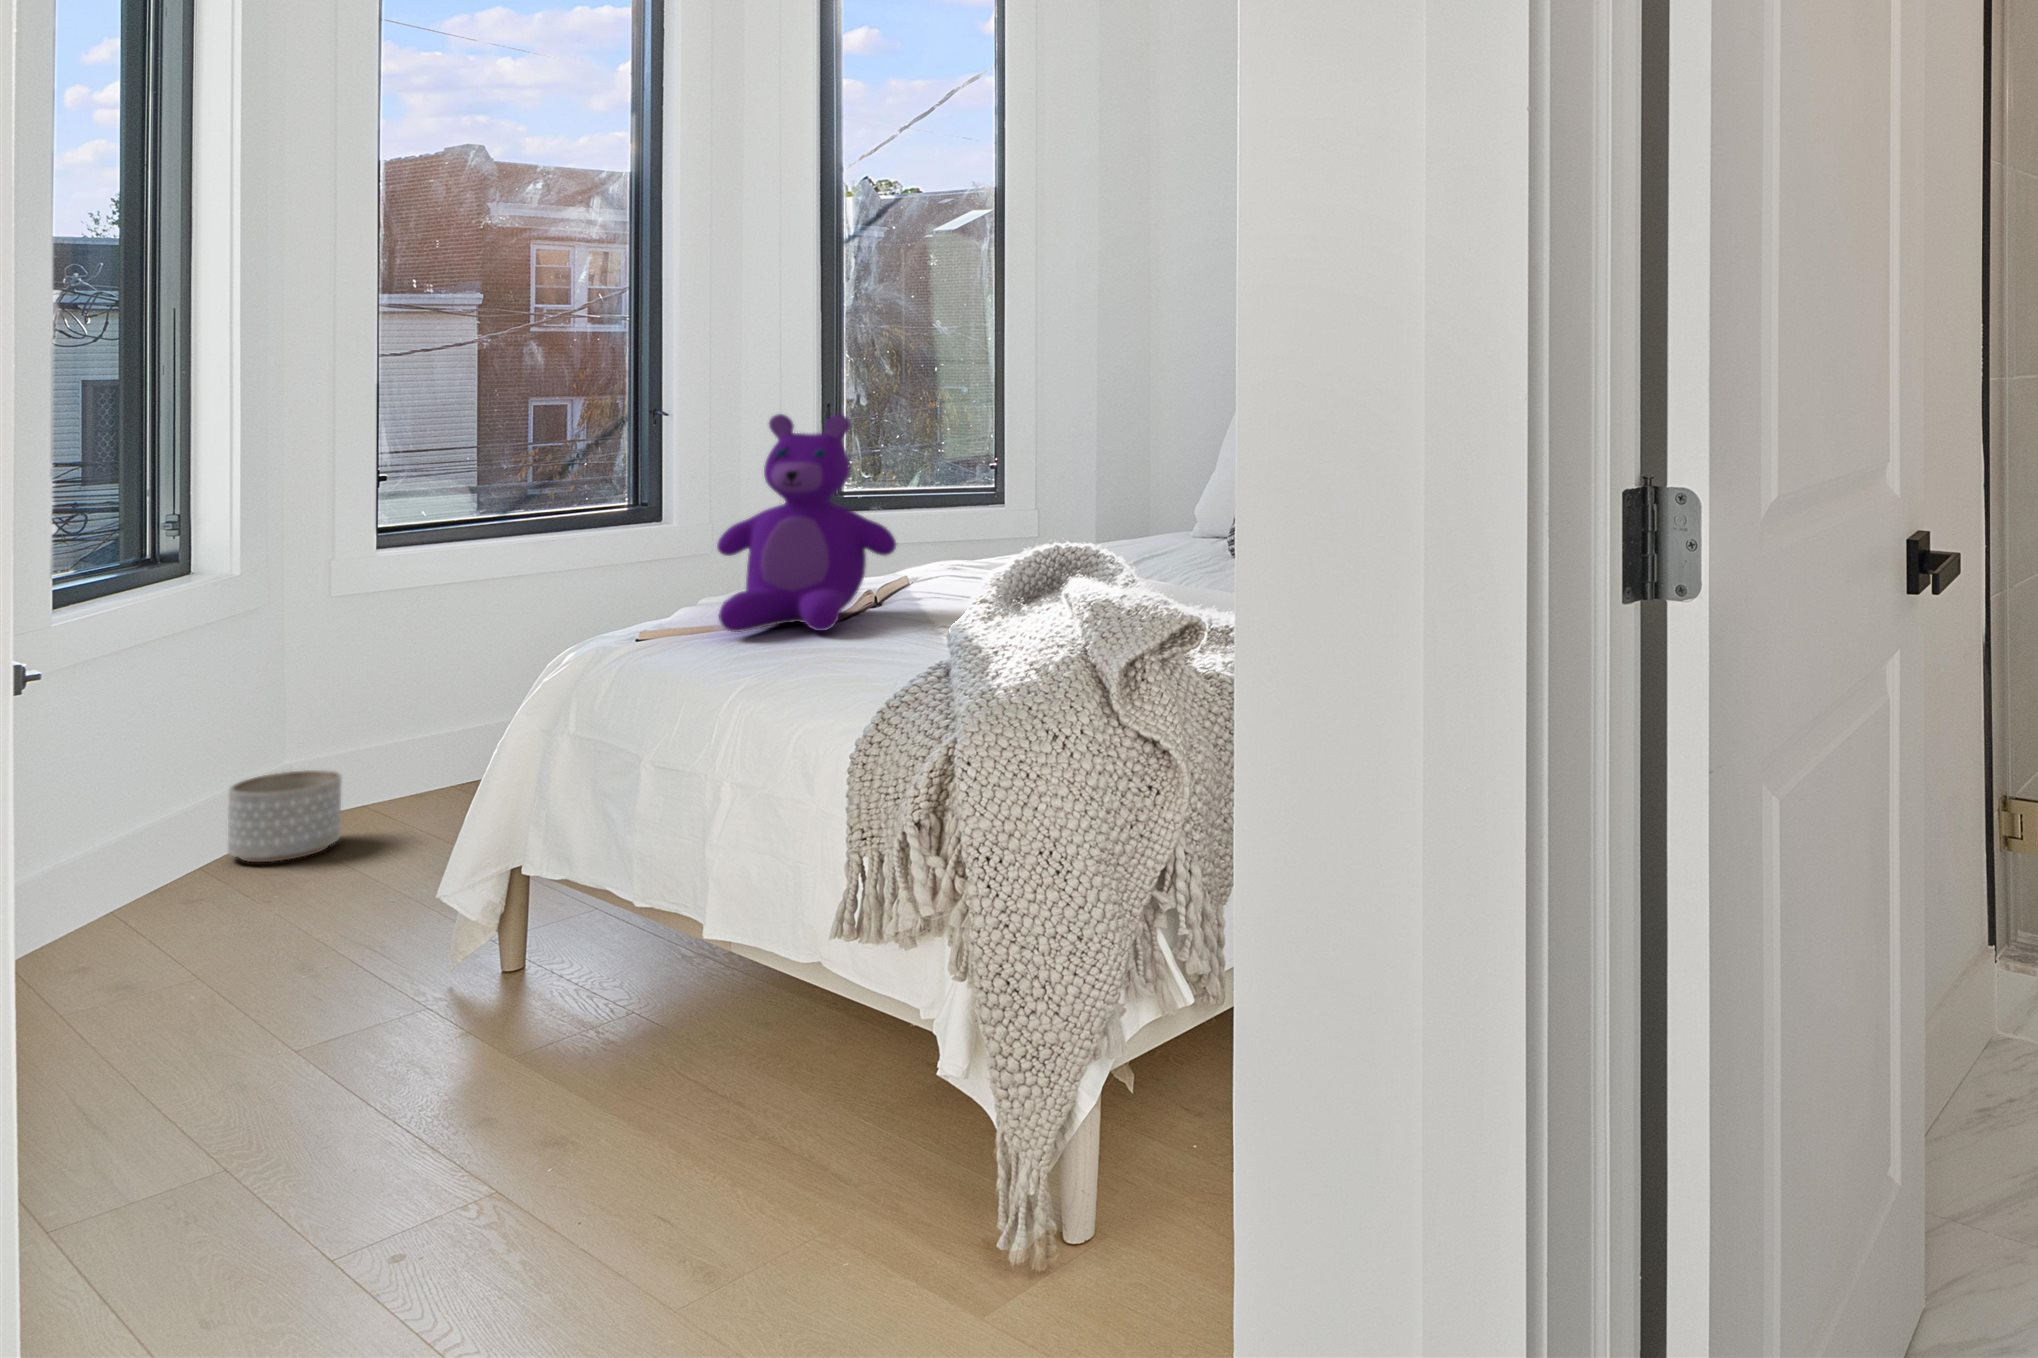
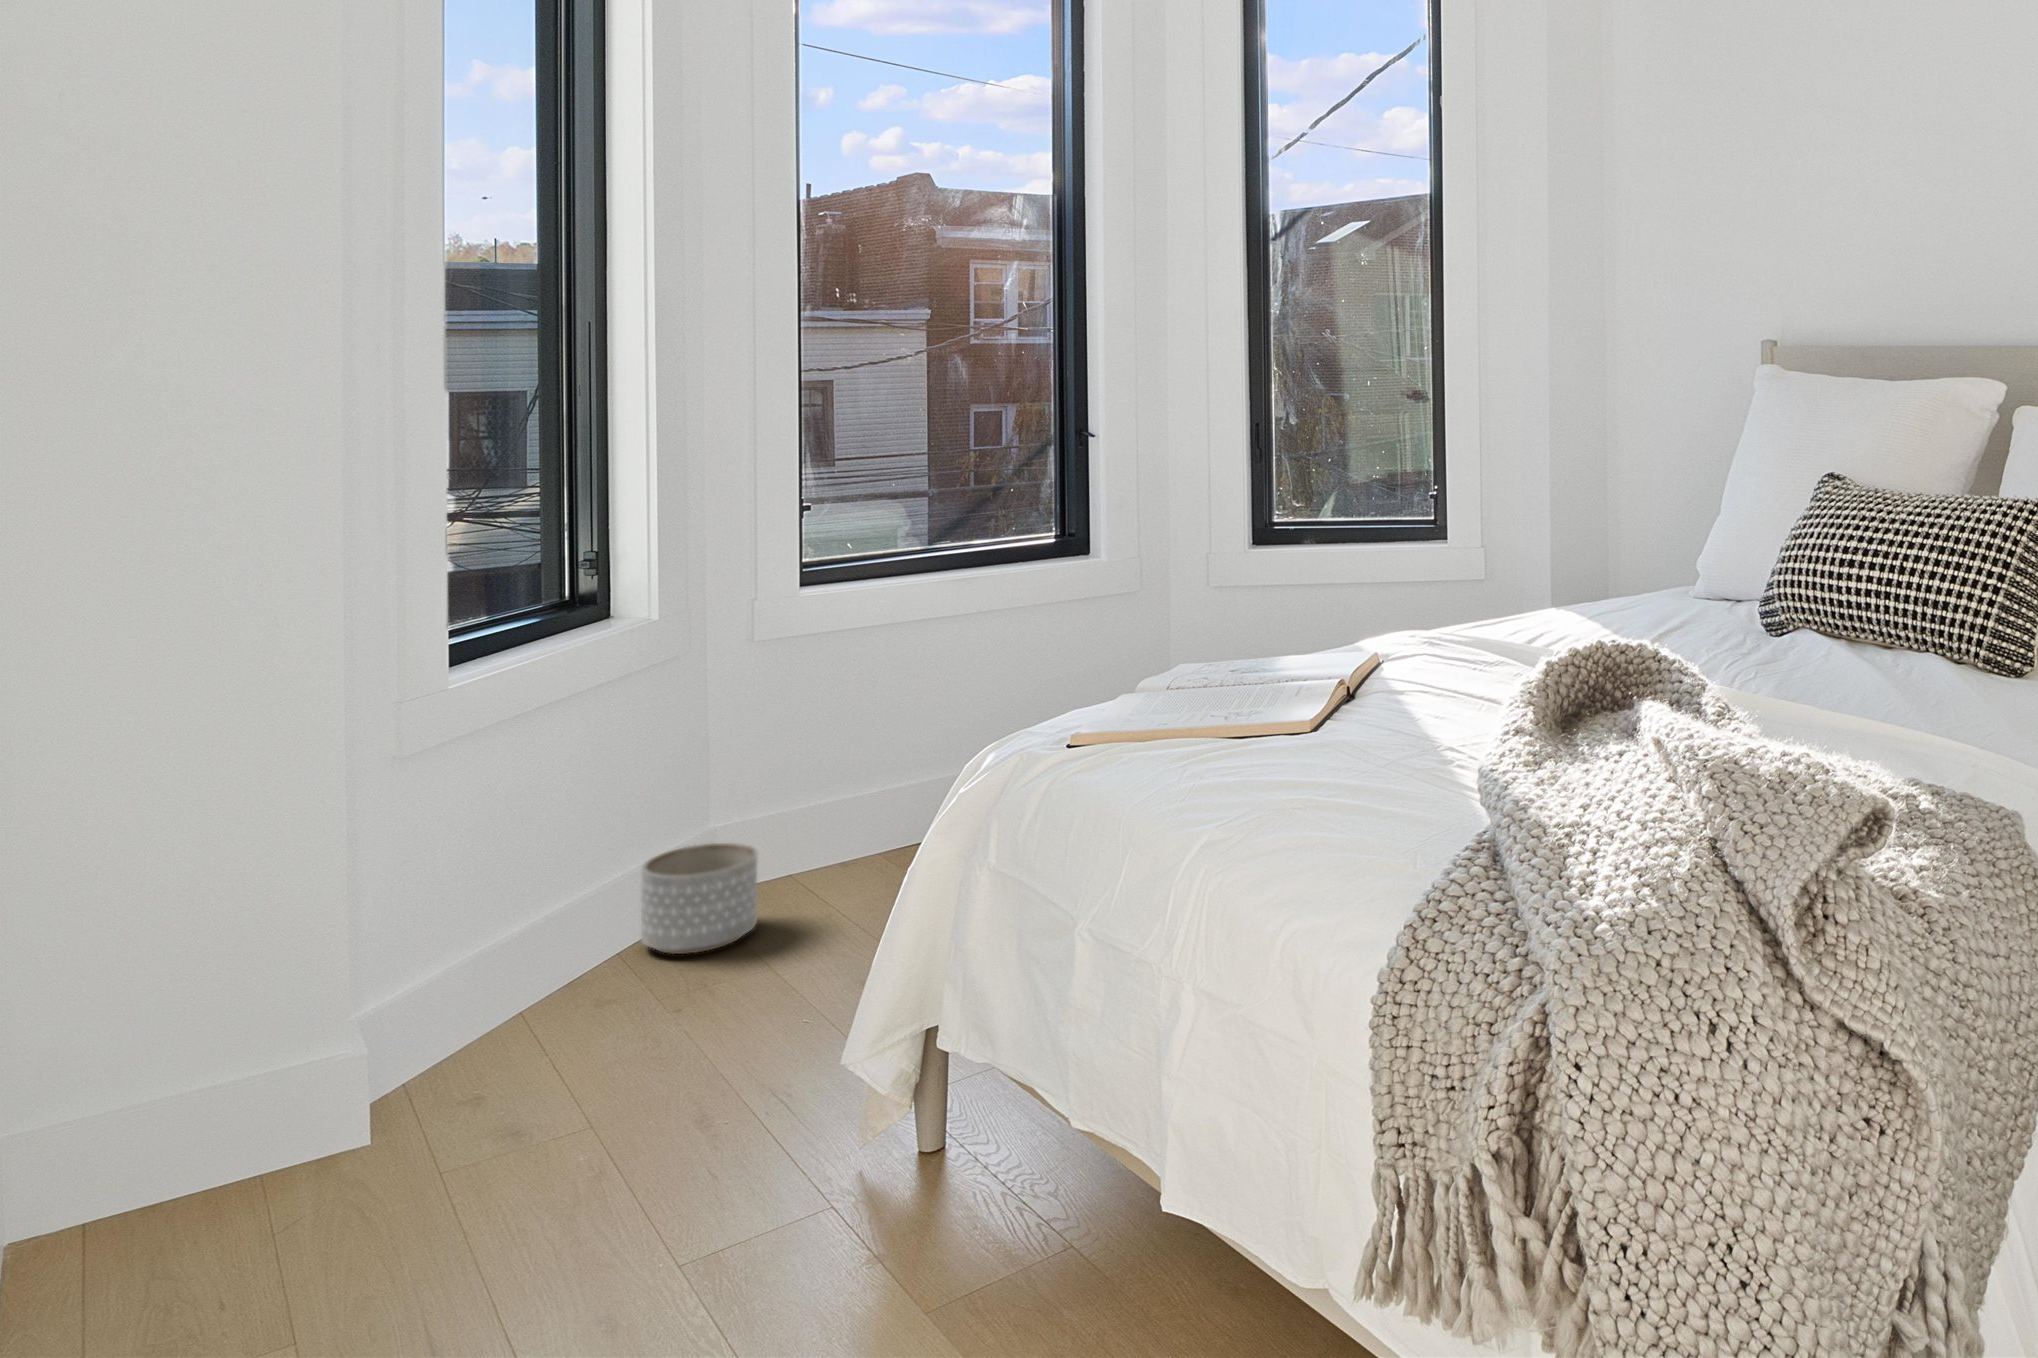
teddy bear: present [717,414,896,632] -> none [1165,459,1390,762]

